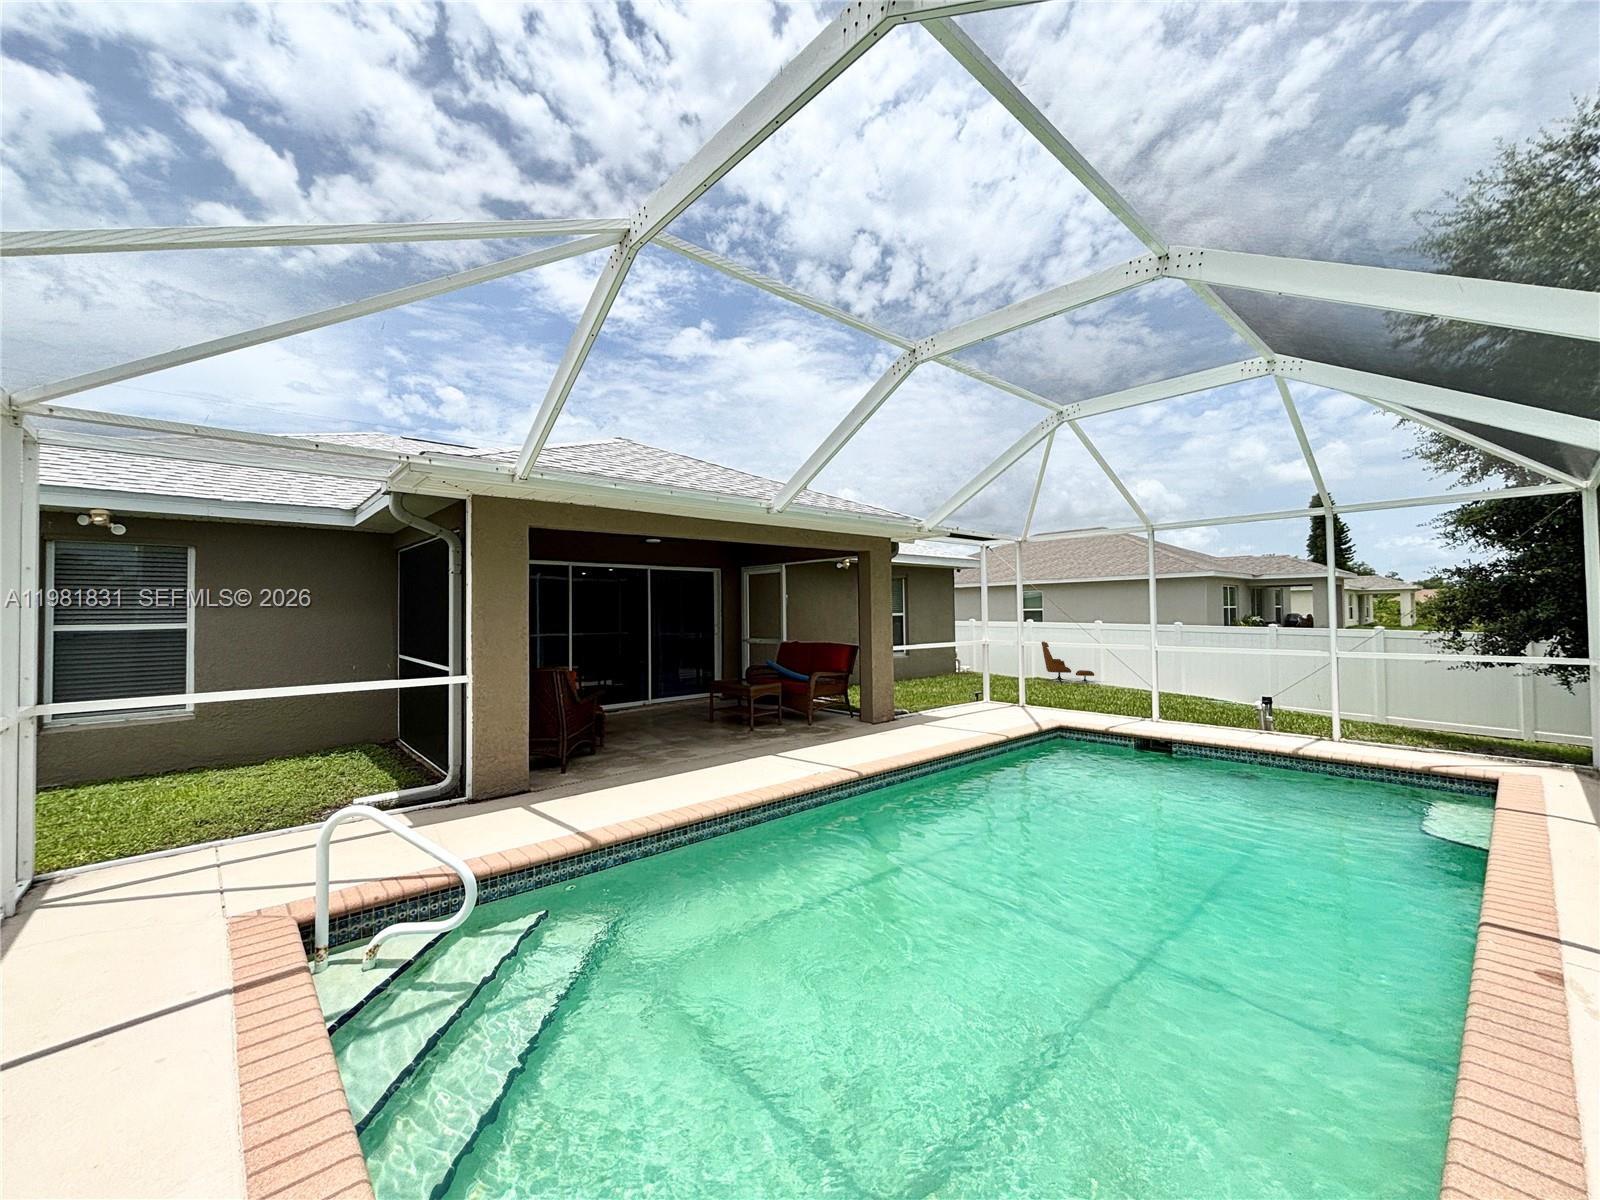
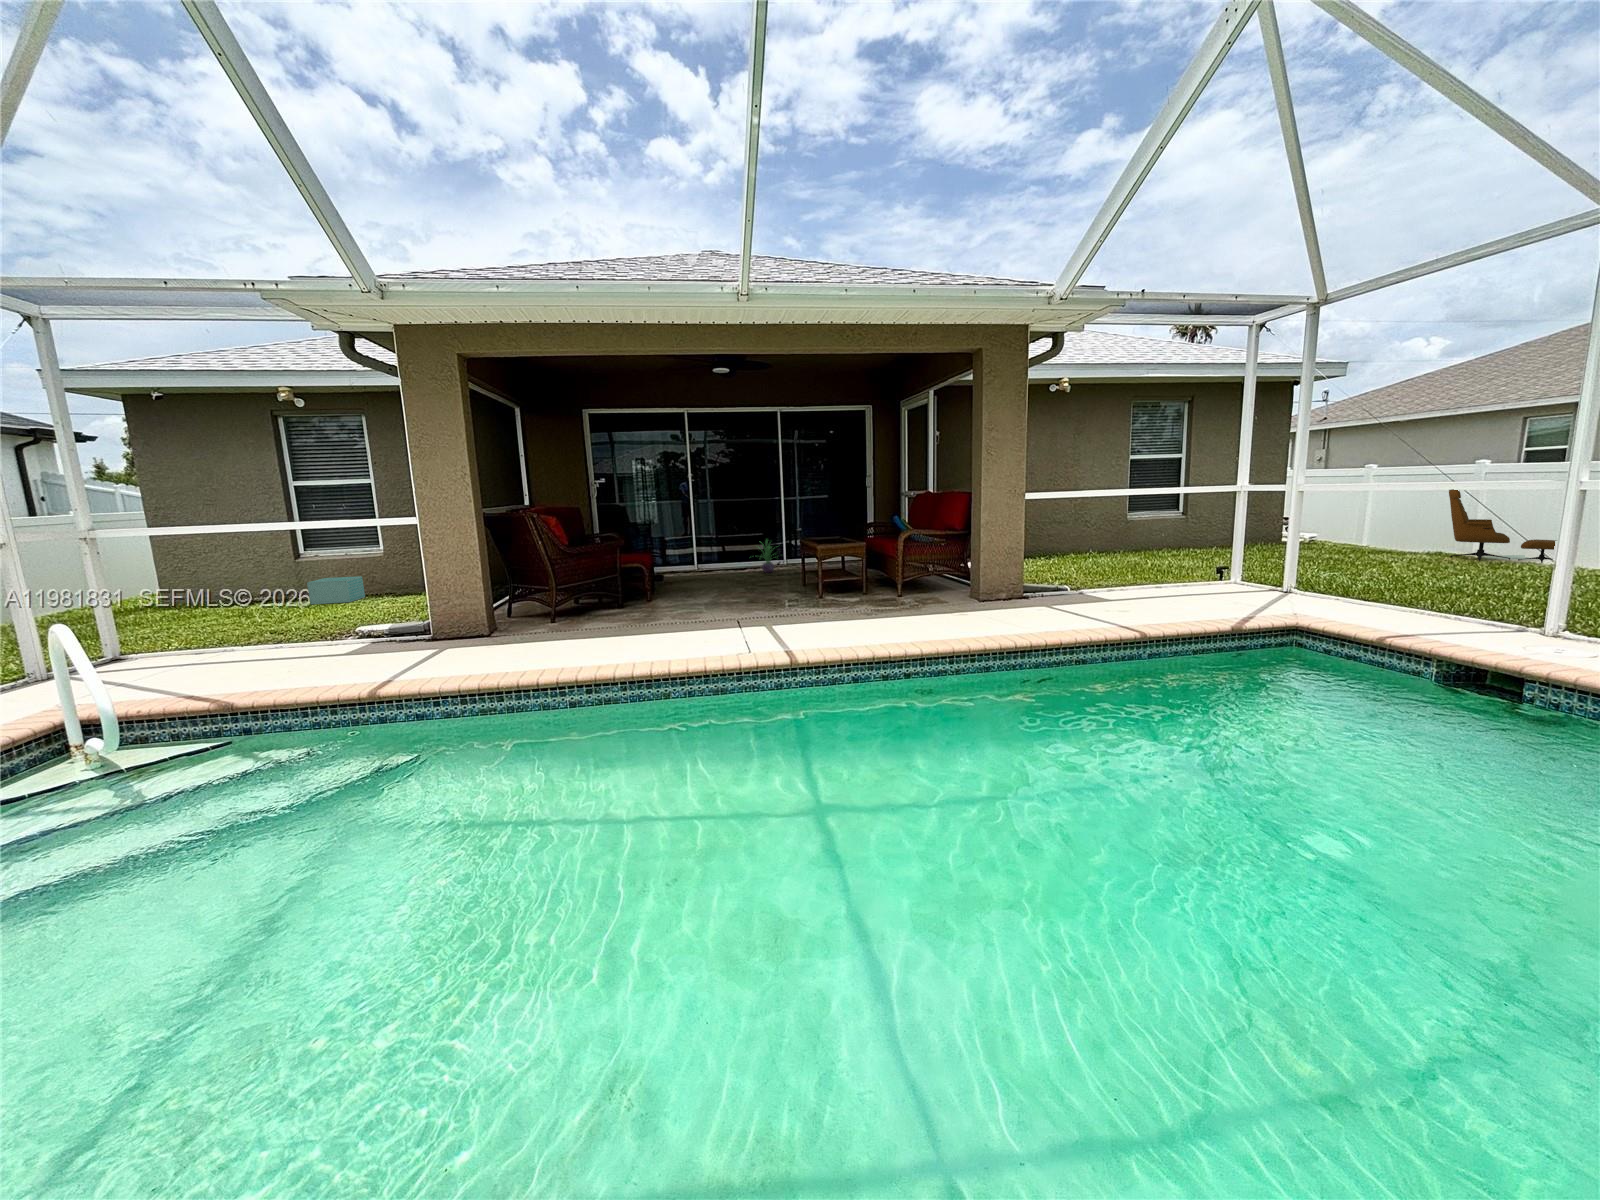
decorative plant: none [626,681,655,712] -> present [762,540,774,573]
storage box: none [116,744,184,786] -> present [307,576,365,604]

